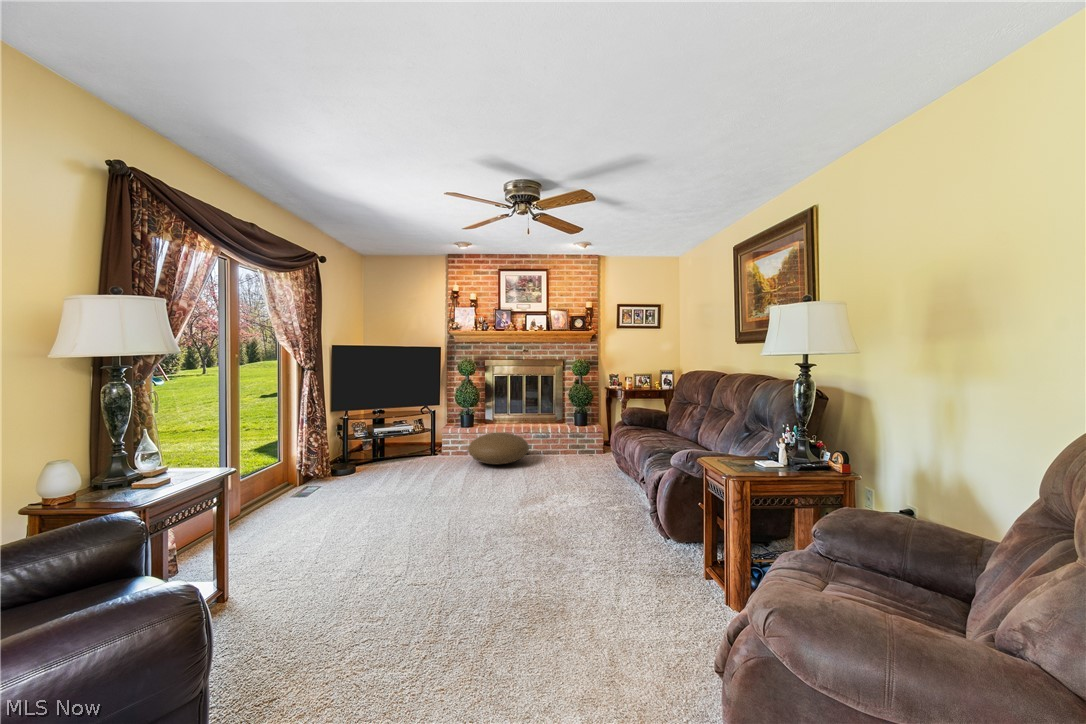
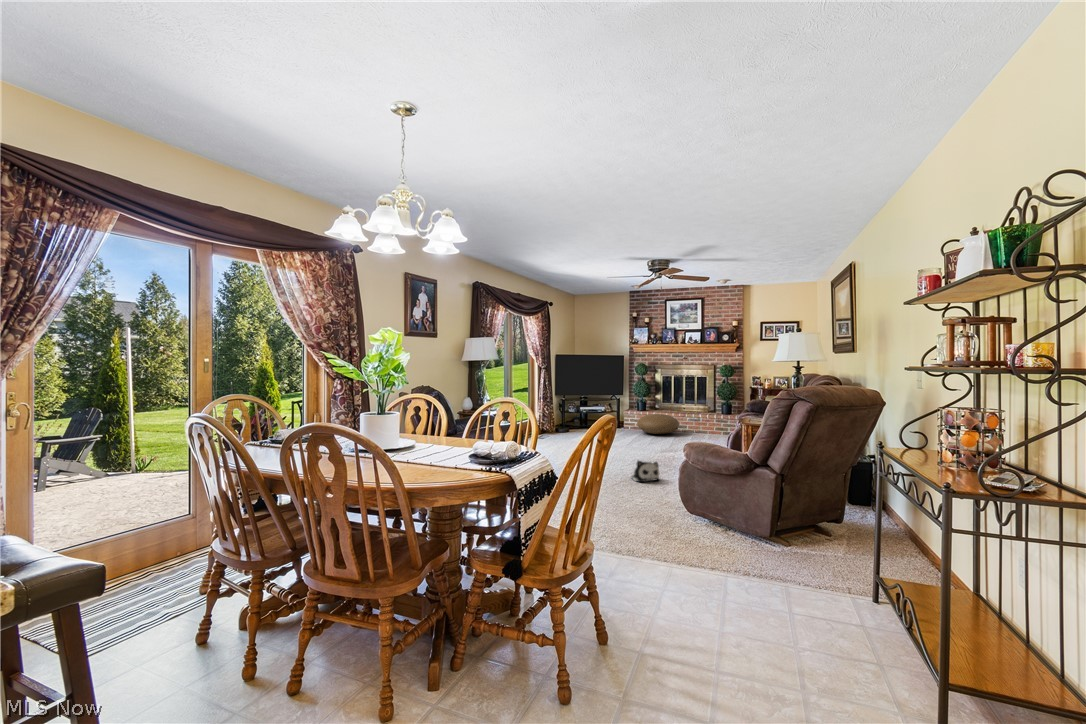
plush toy: none [525,577,594,643] -> present [631,461,659,482]

